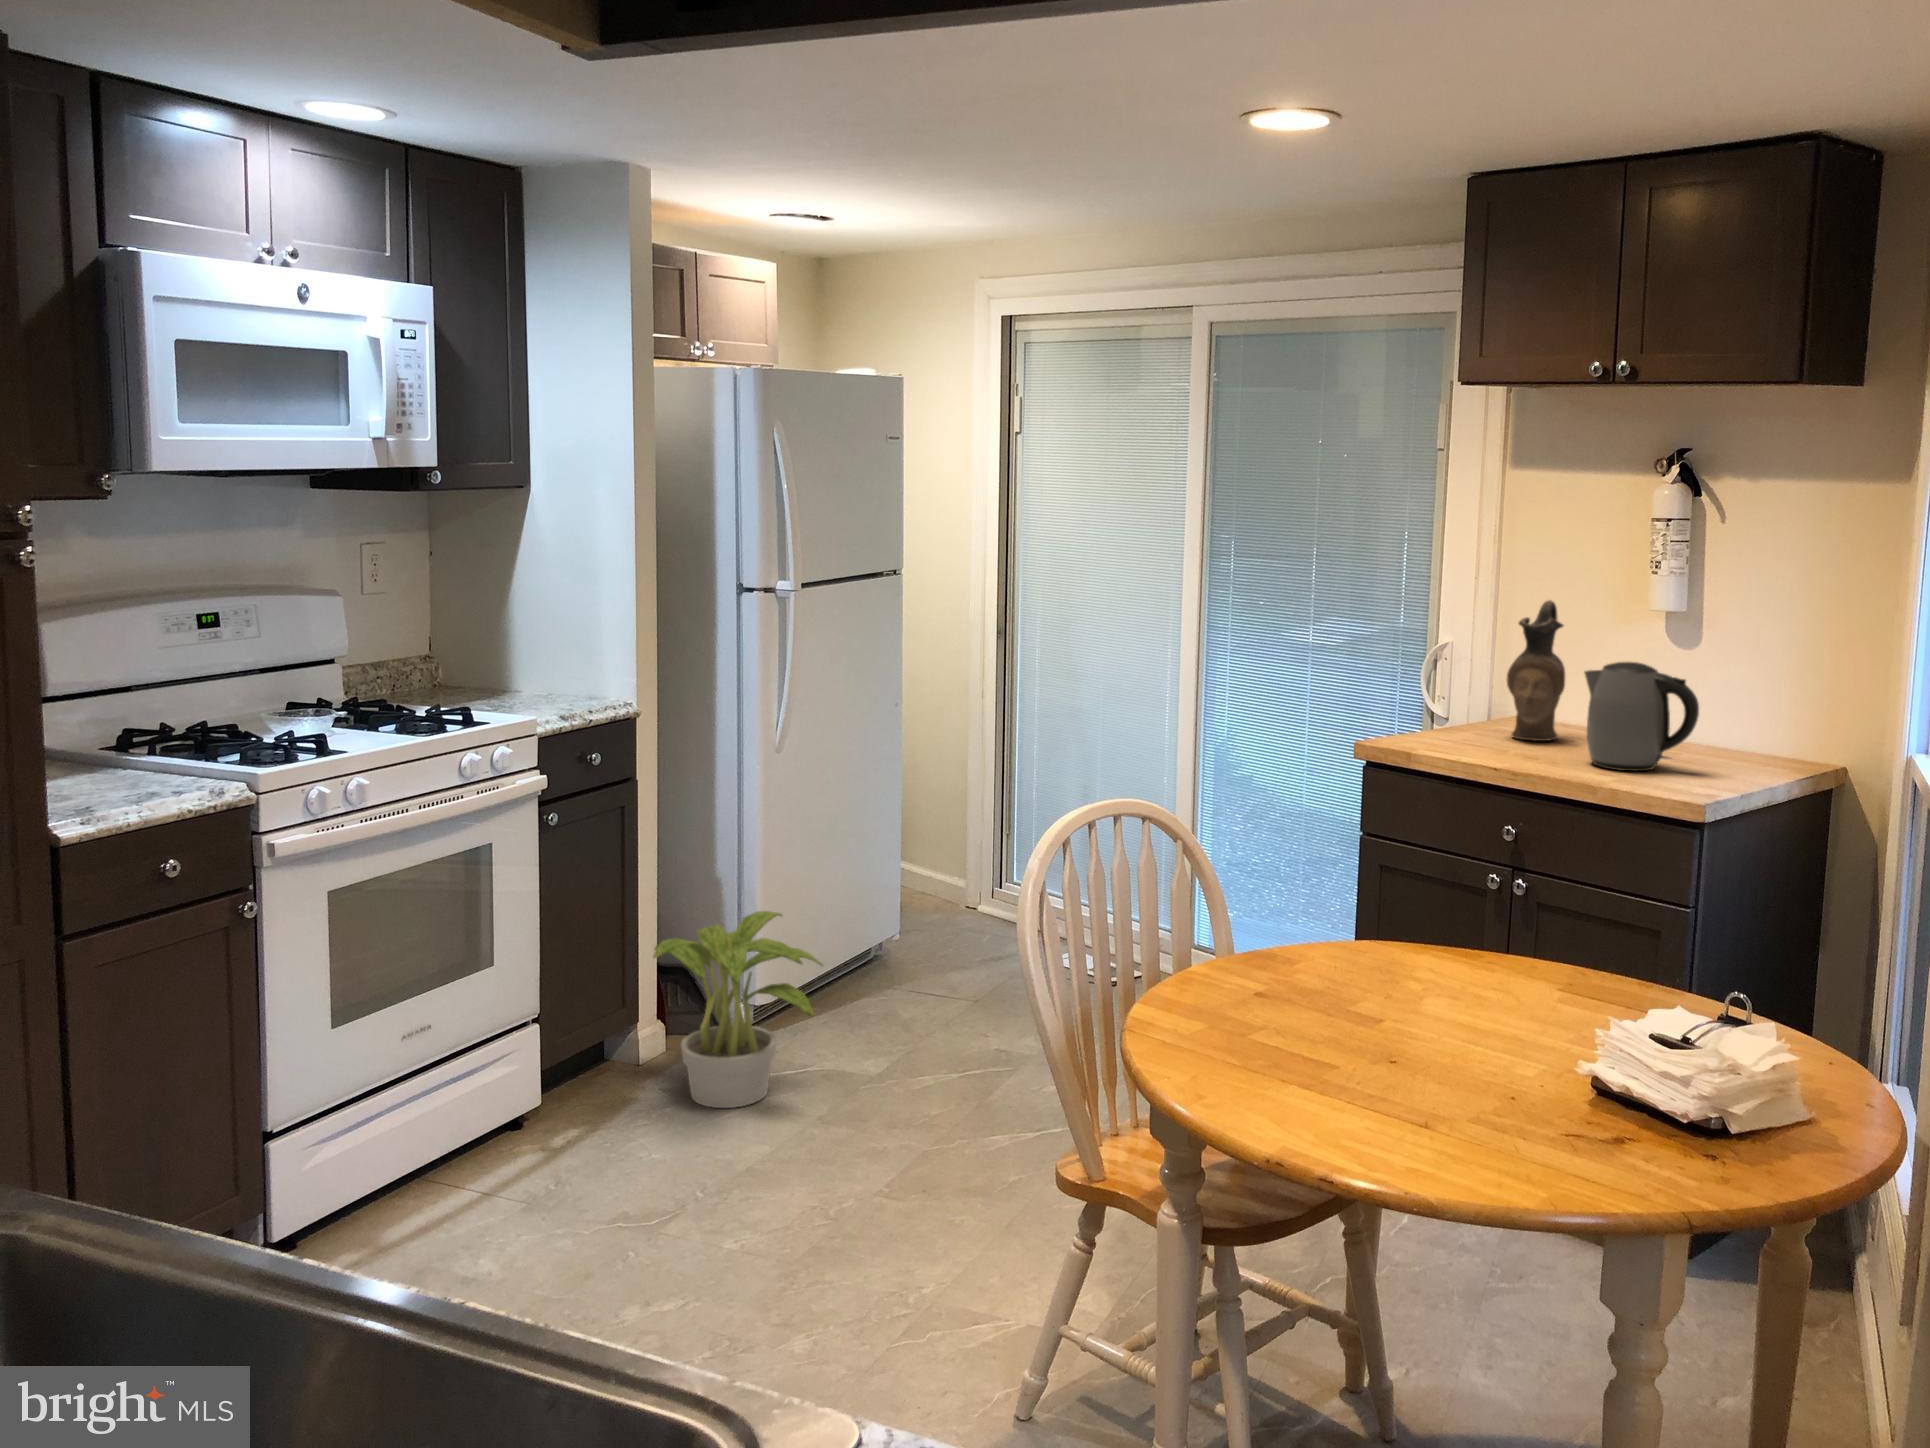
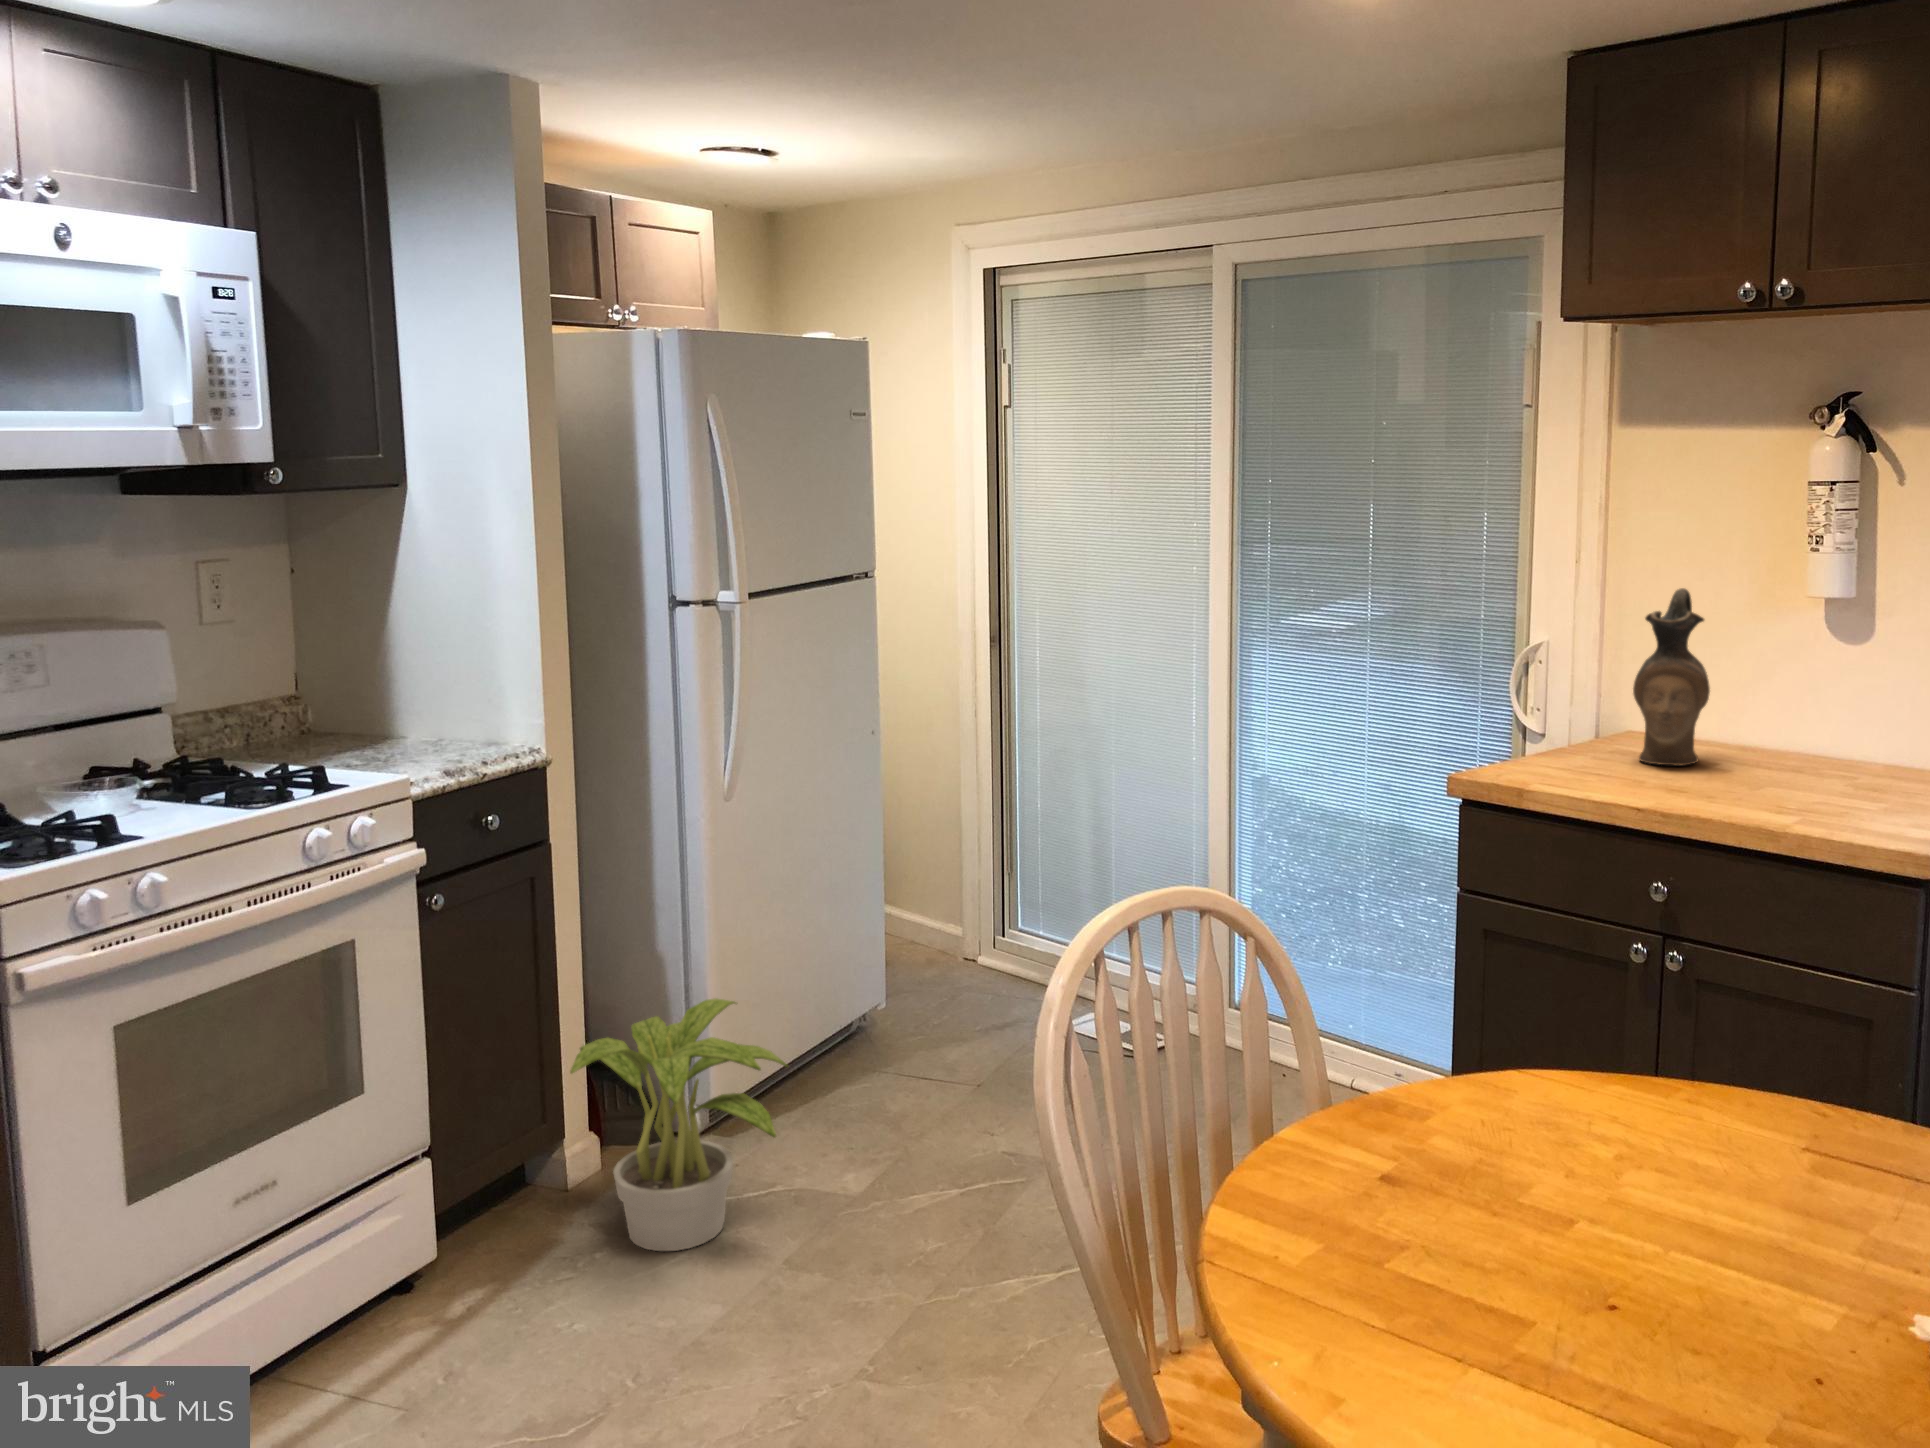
kettle: present [1584,662,1699,771] -> none [1747,666,1905,808]

